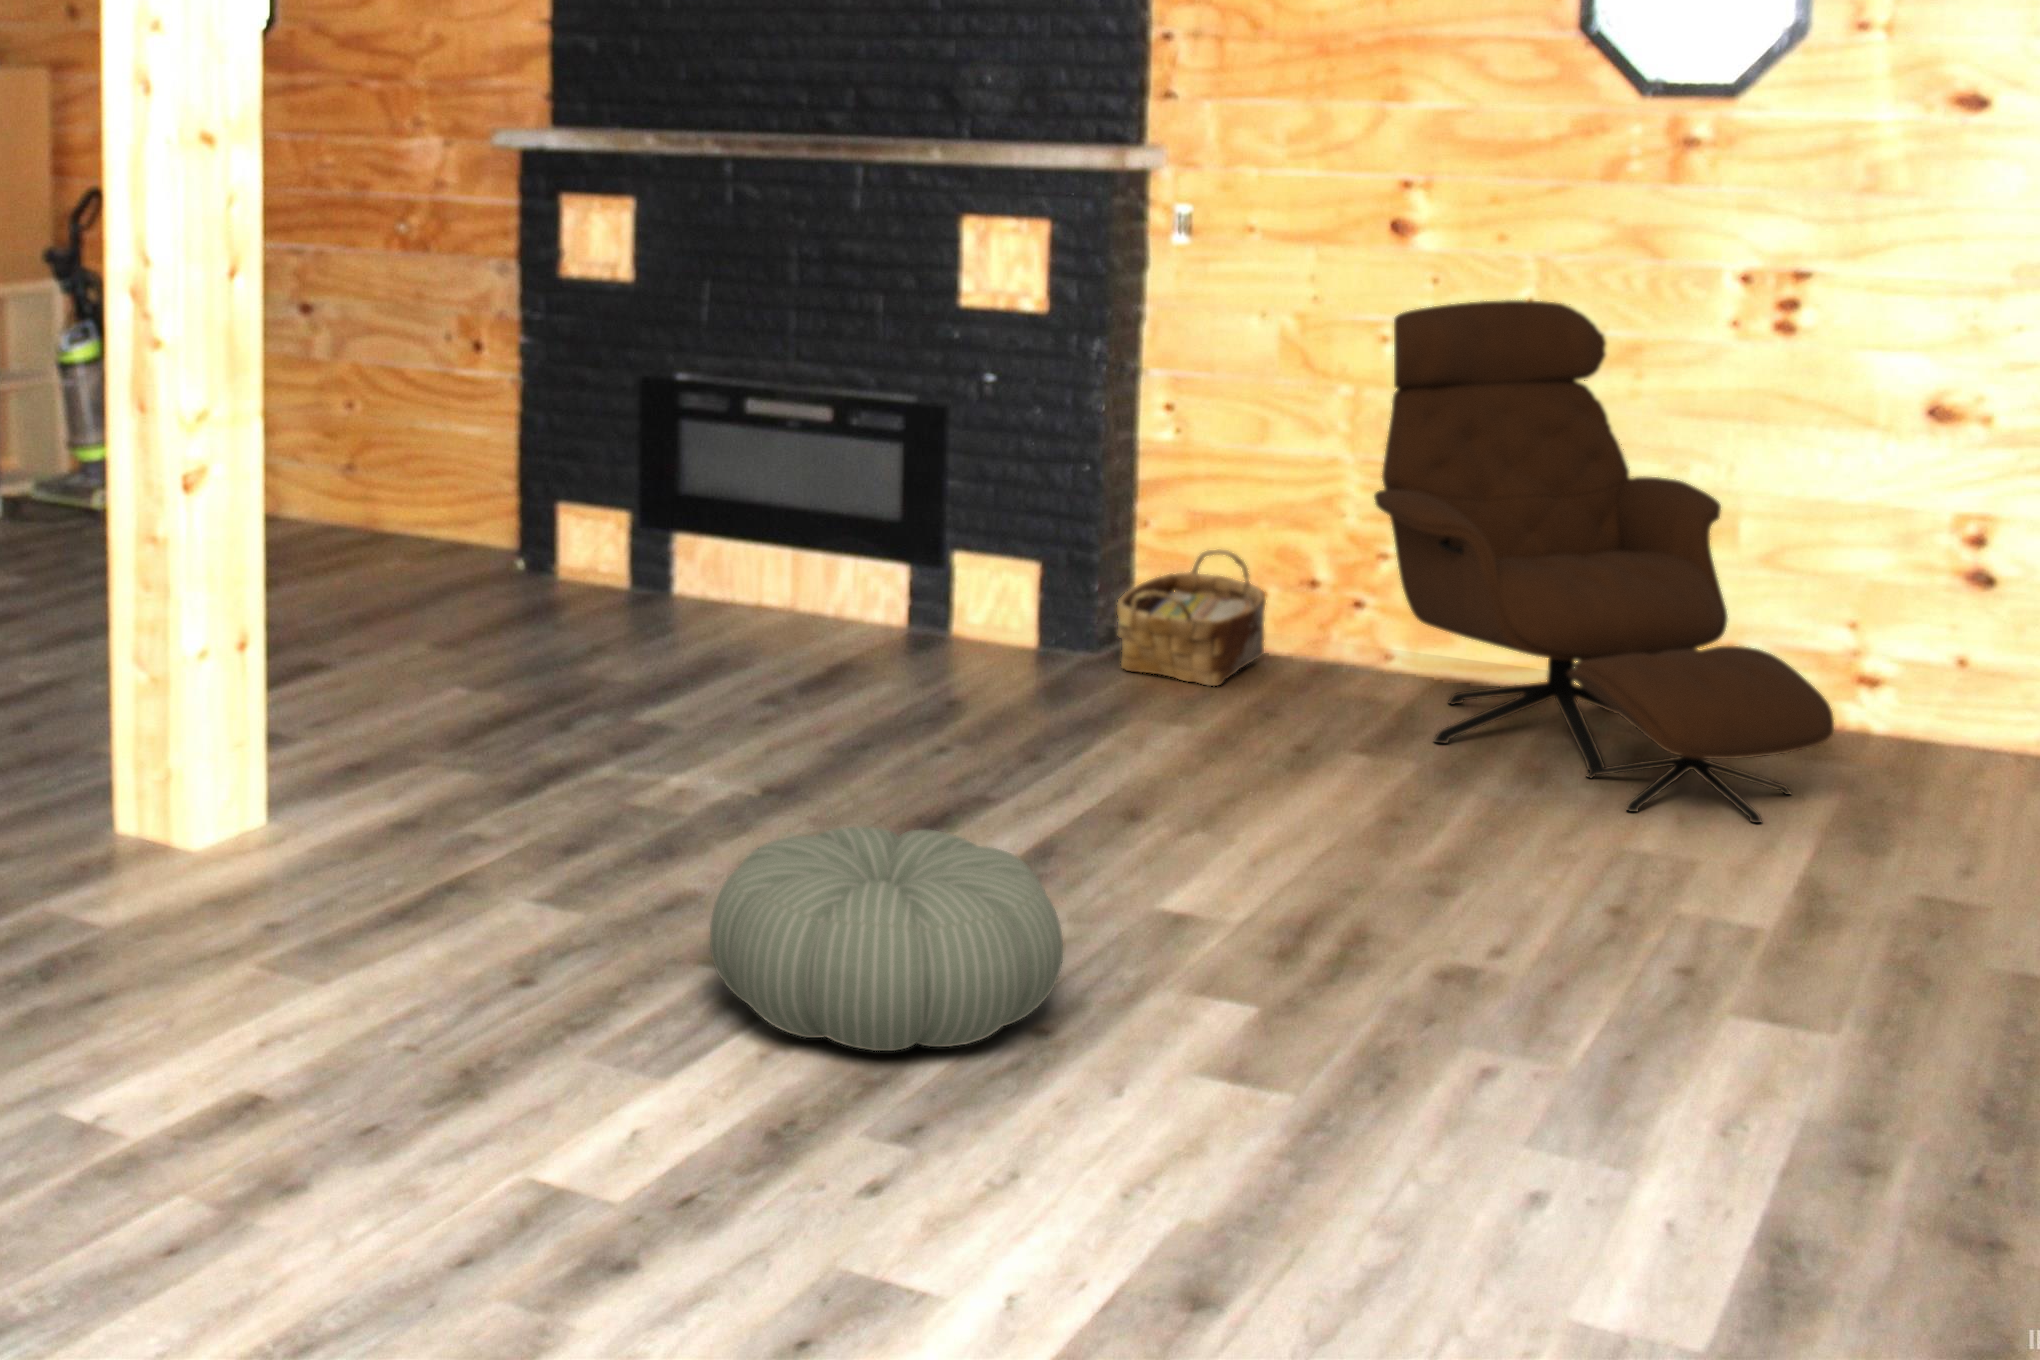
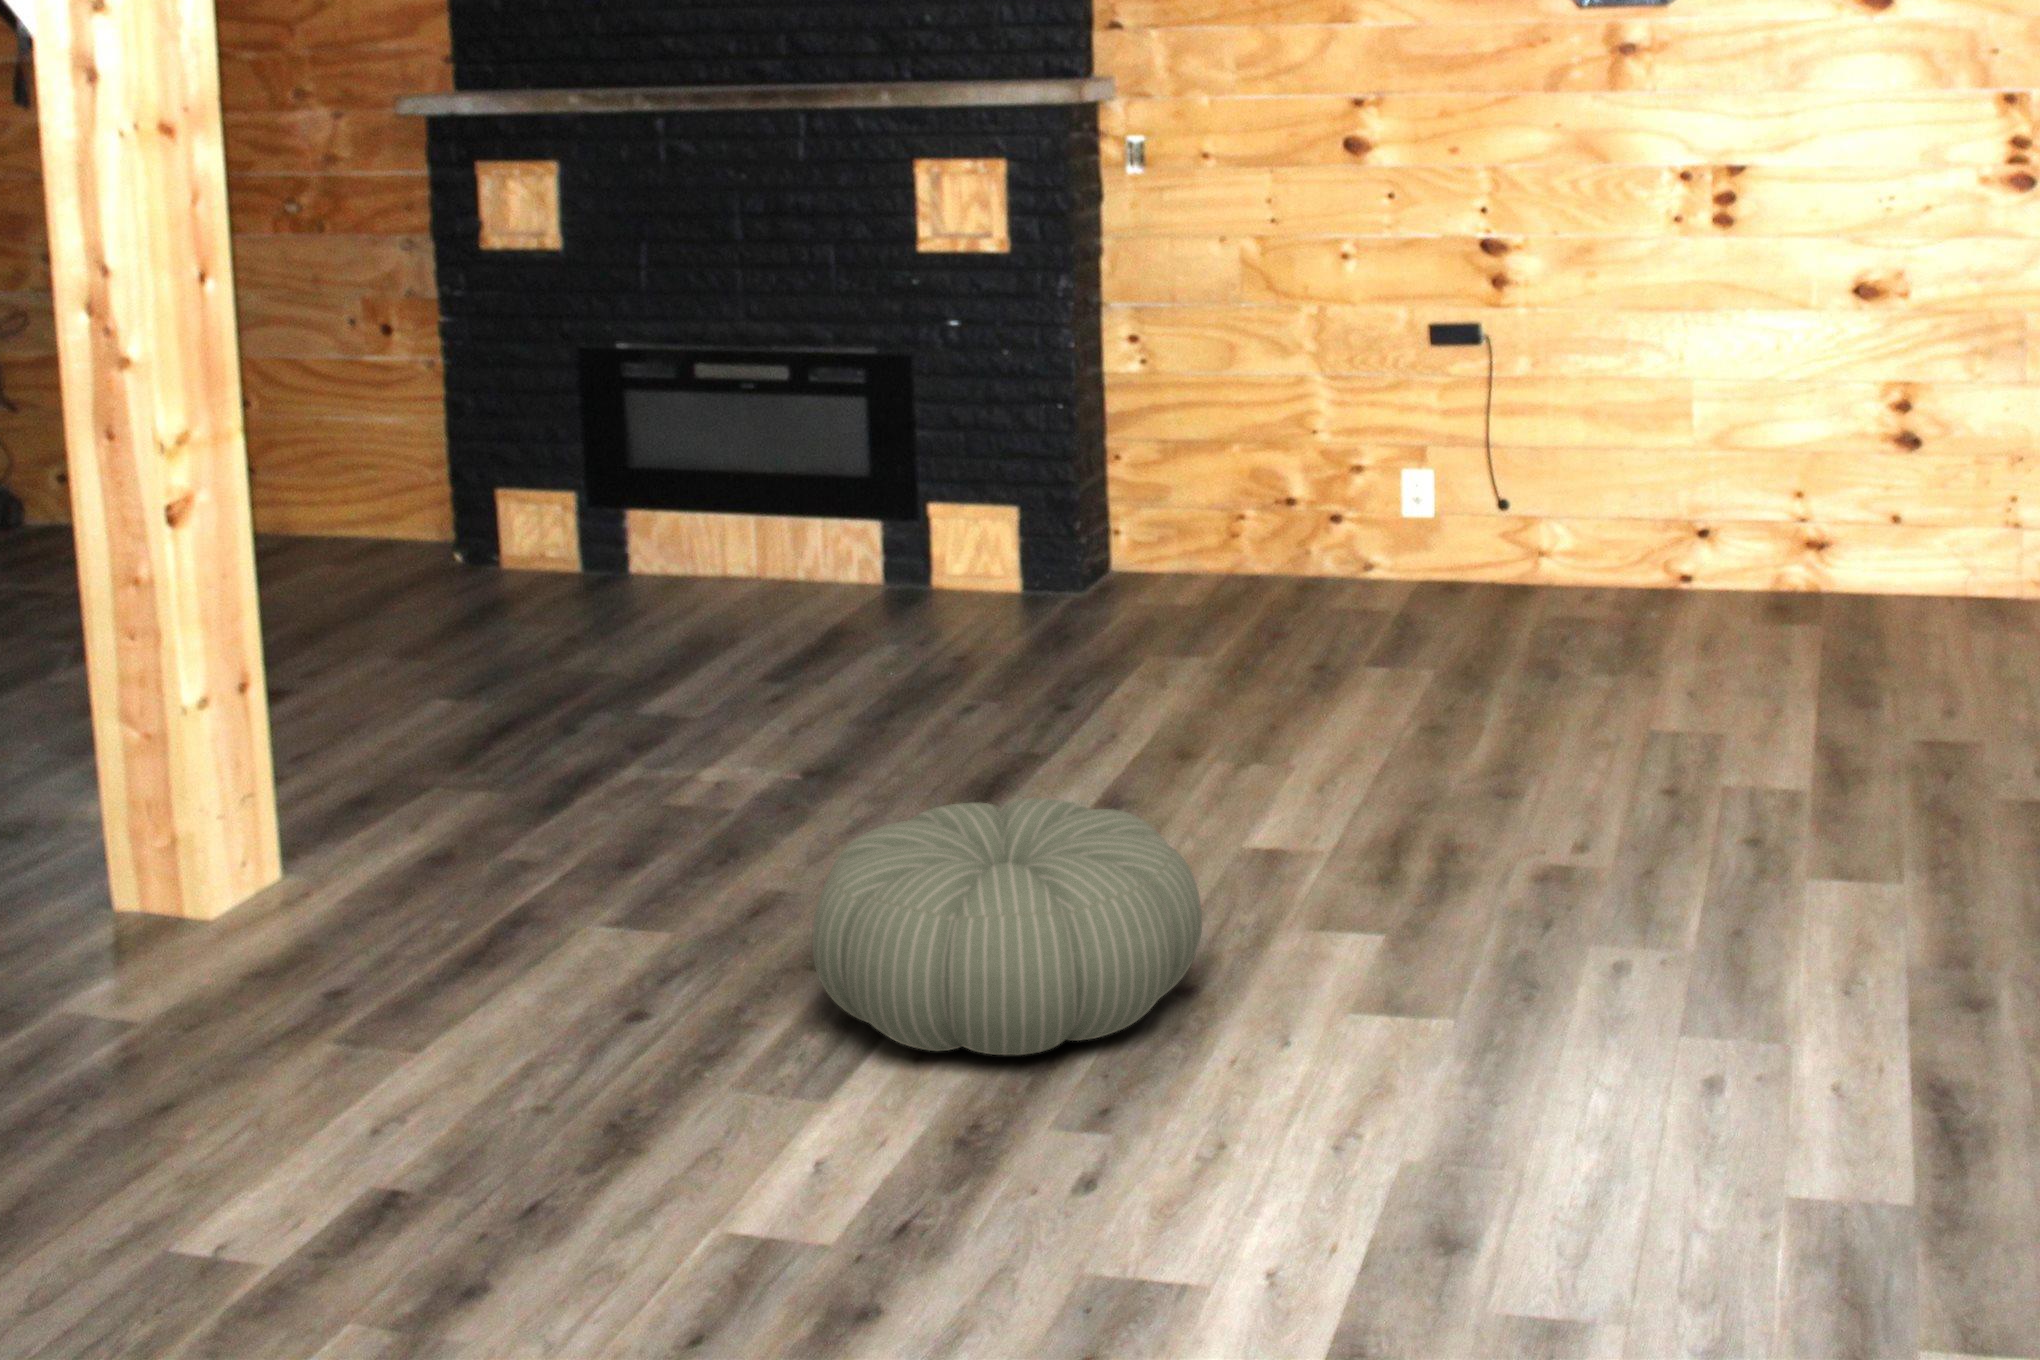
lounge chair: present [1374,300,1834,823] -> none [1362,208,1815,690]
woven basket: present [1117,549,1266,686] -> none [1110,475,1251,611]

